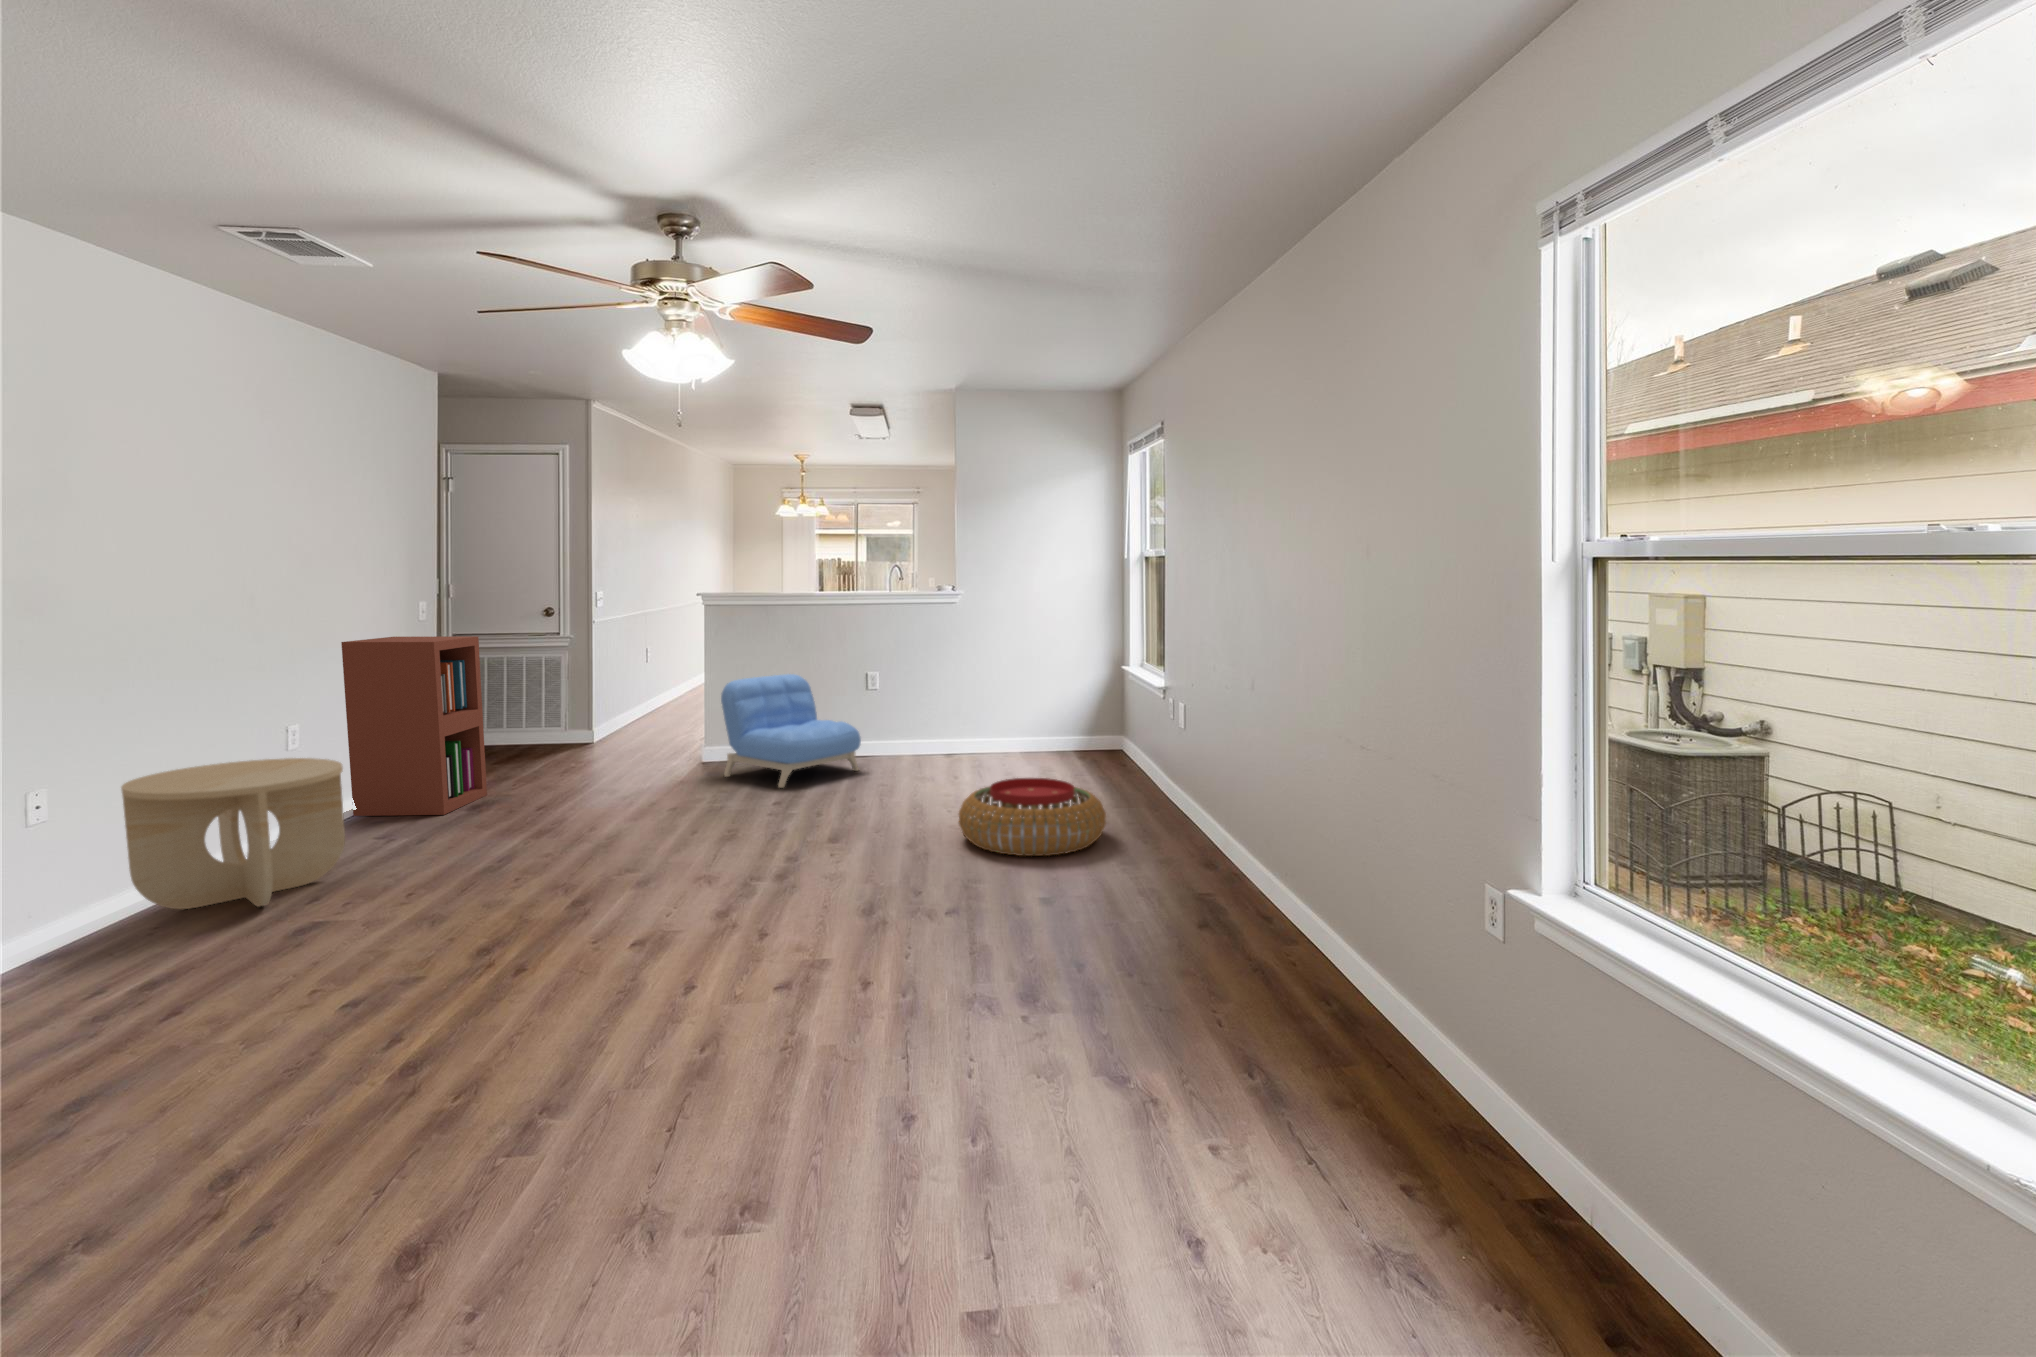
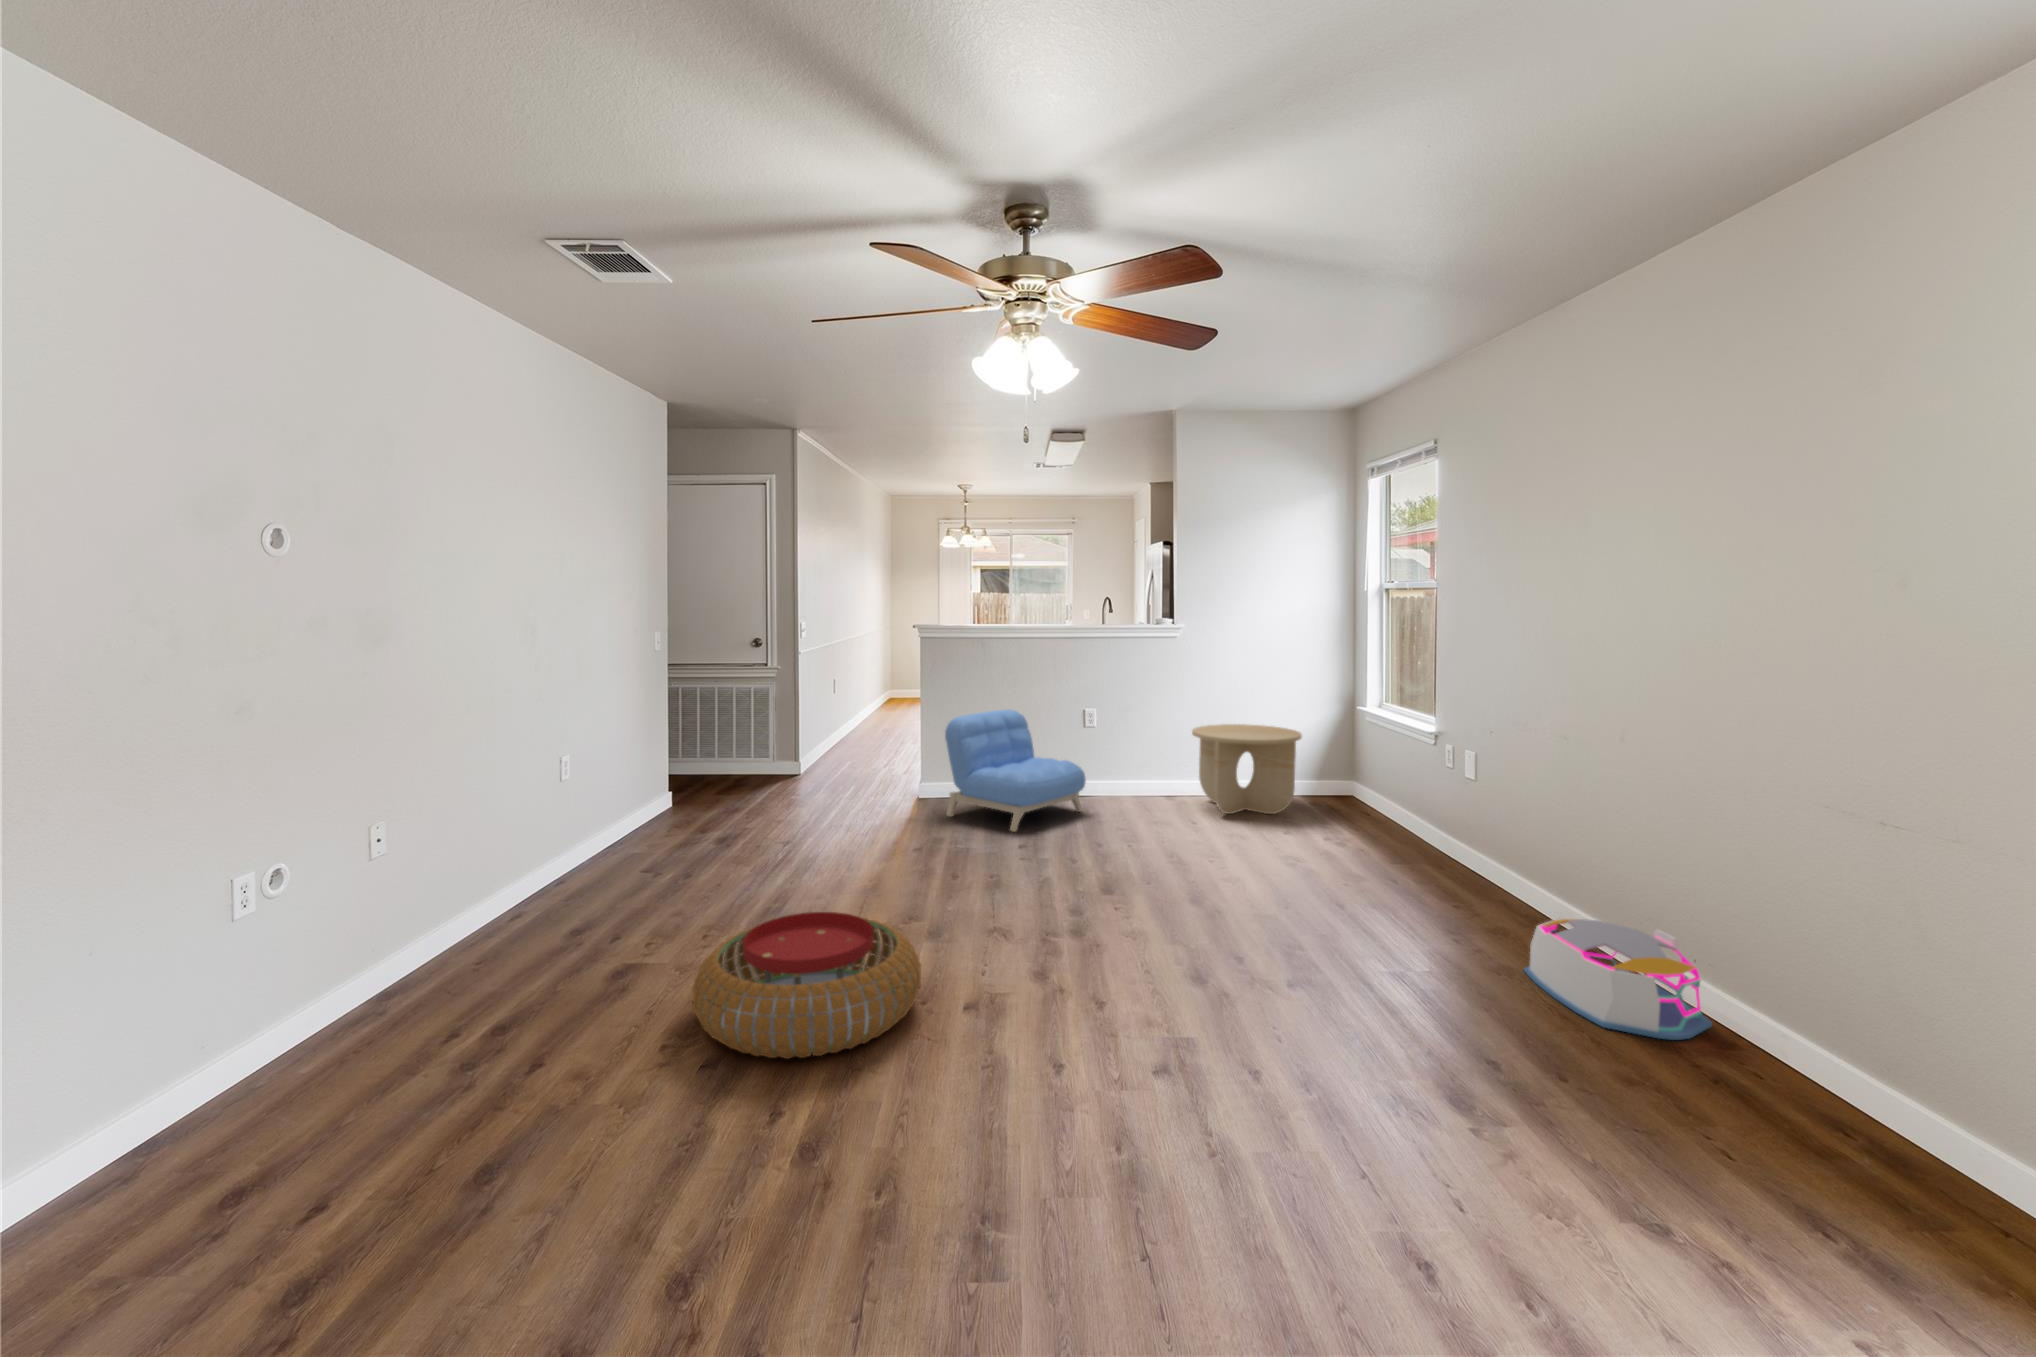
bookshelf: present [341,636,487,816] -> none [590,672,719,858]
side table: present [121,758,345,909] -> present [1192,724,1302,814]
pouf: present [959,778,1106,856] -> present [692,912,921,1059]
storage bin: none [1157,836,1273,922] -> present [1524,919,1712,1040]

